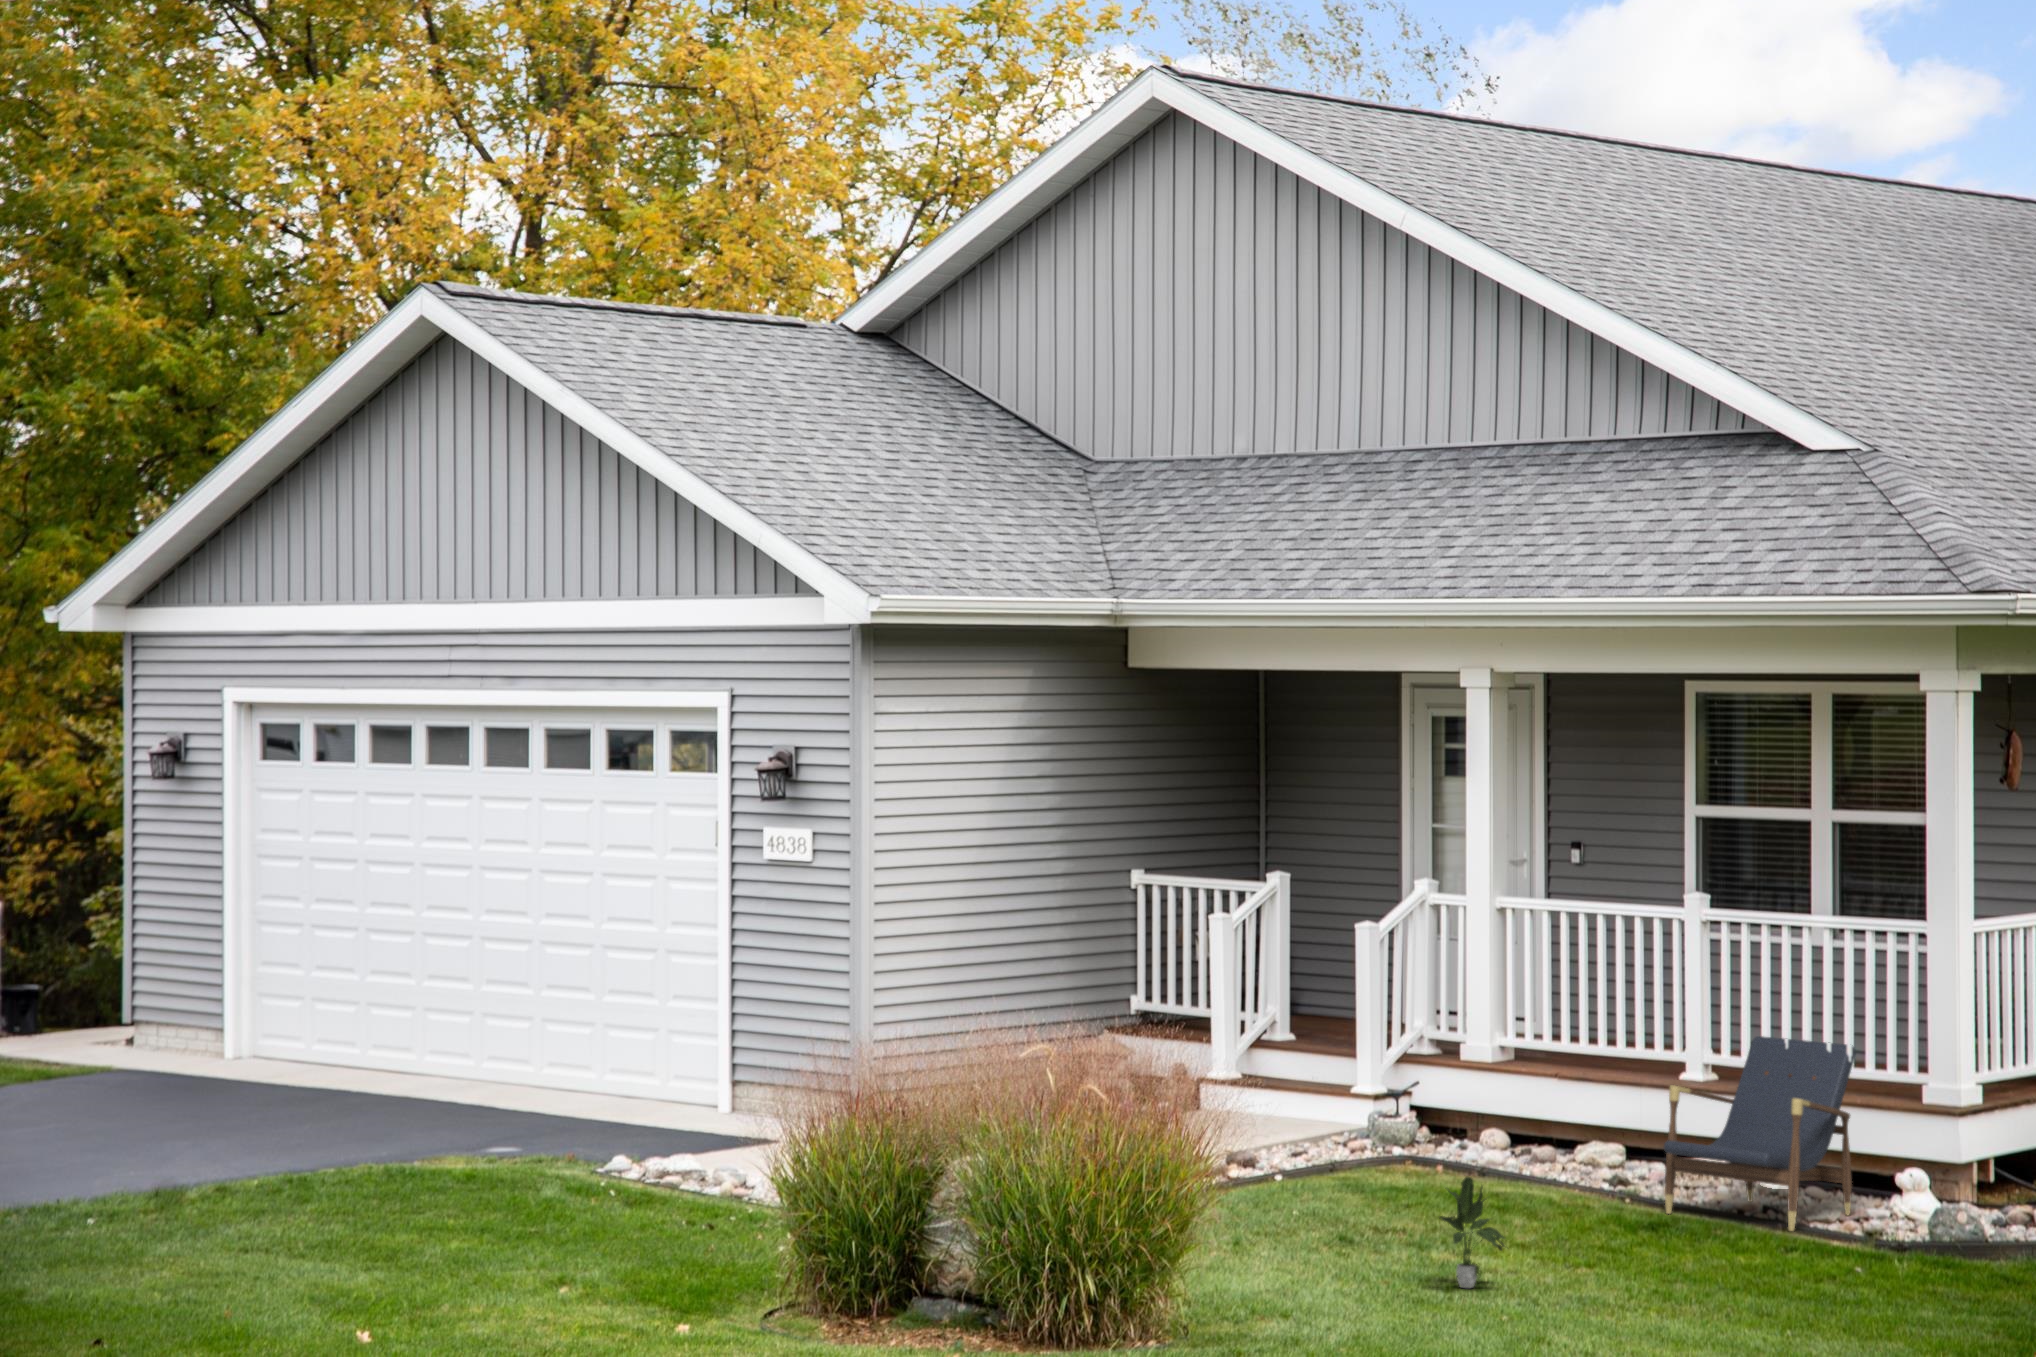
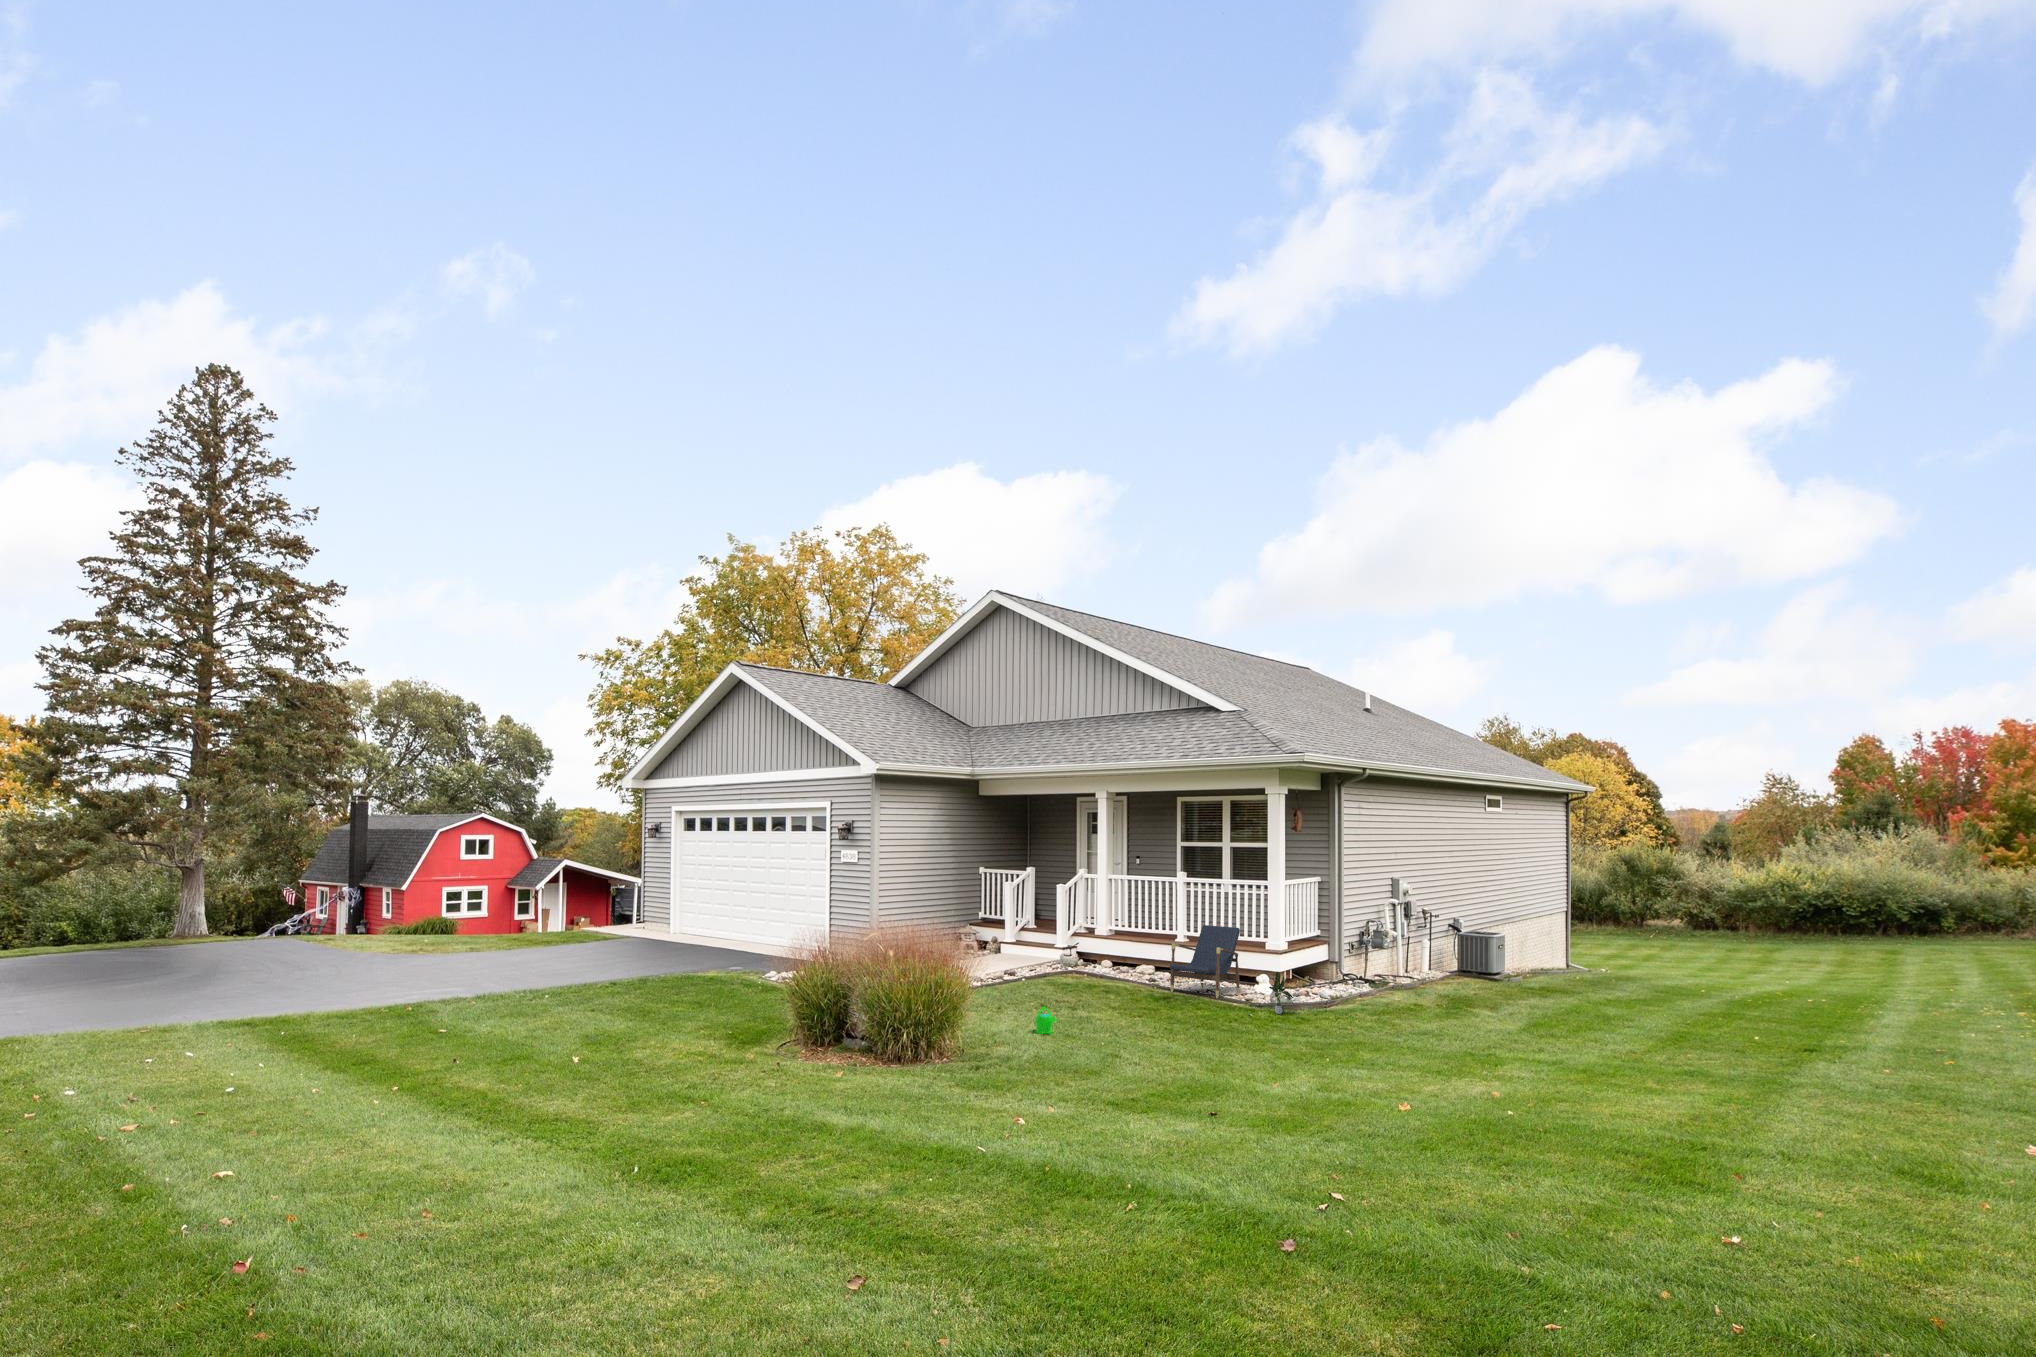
potted plant: present [1439,1177,1505,1288] -> present [1269,972,1293,1014]
watering can: none [1318,1260,1378,1329] -> present [1035,1007,1057,1034]

